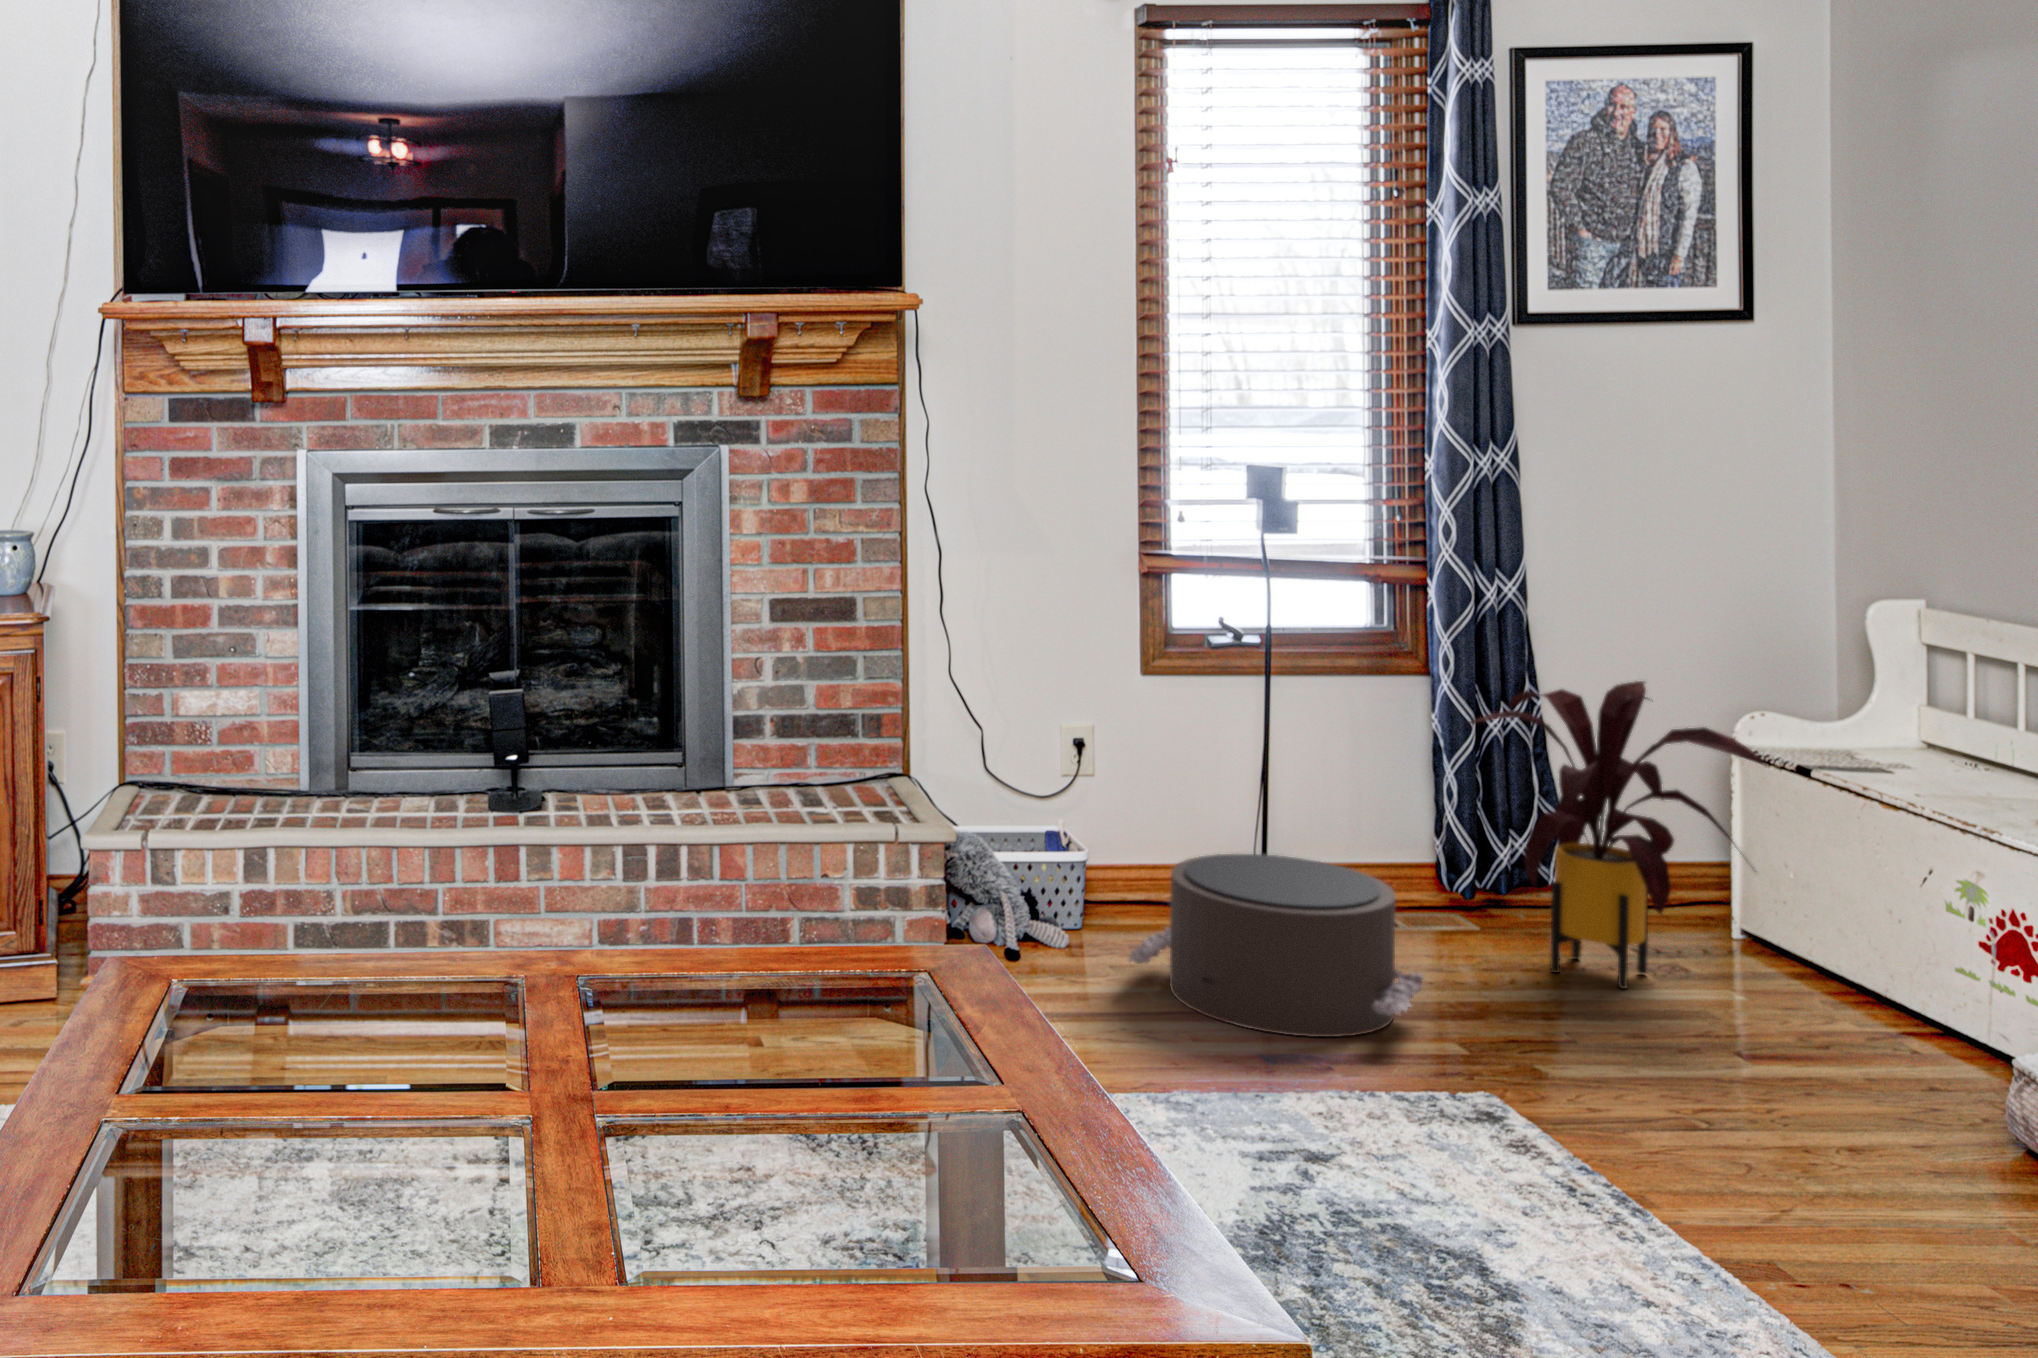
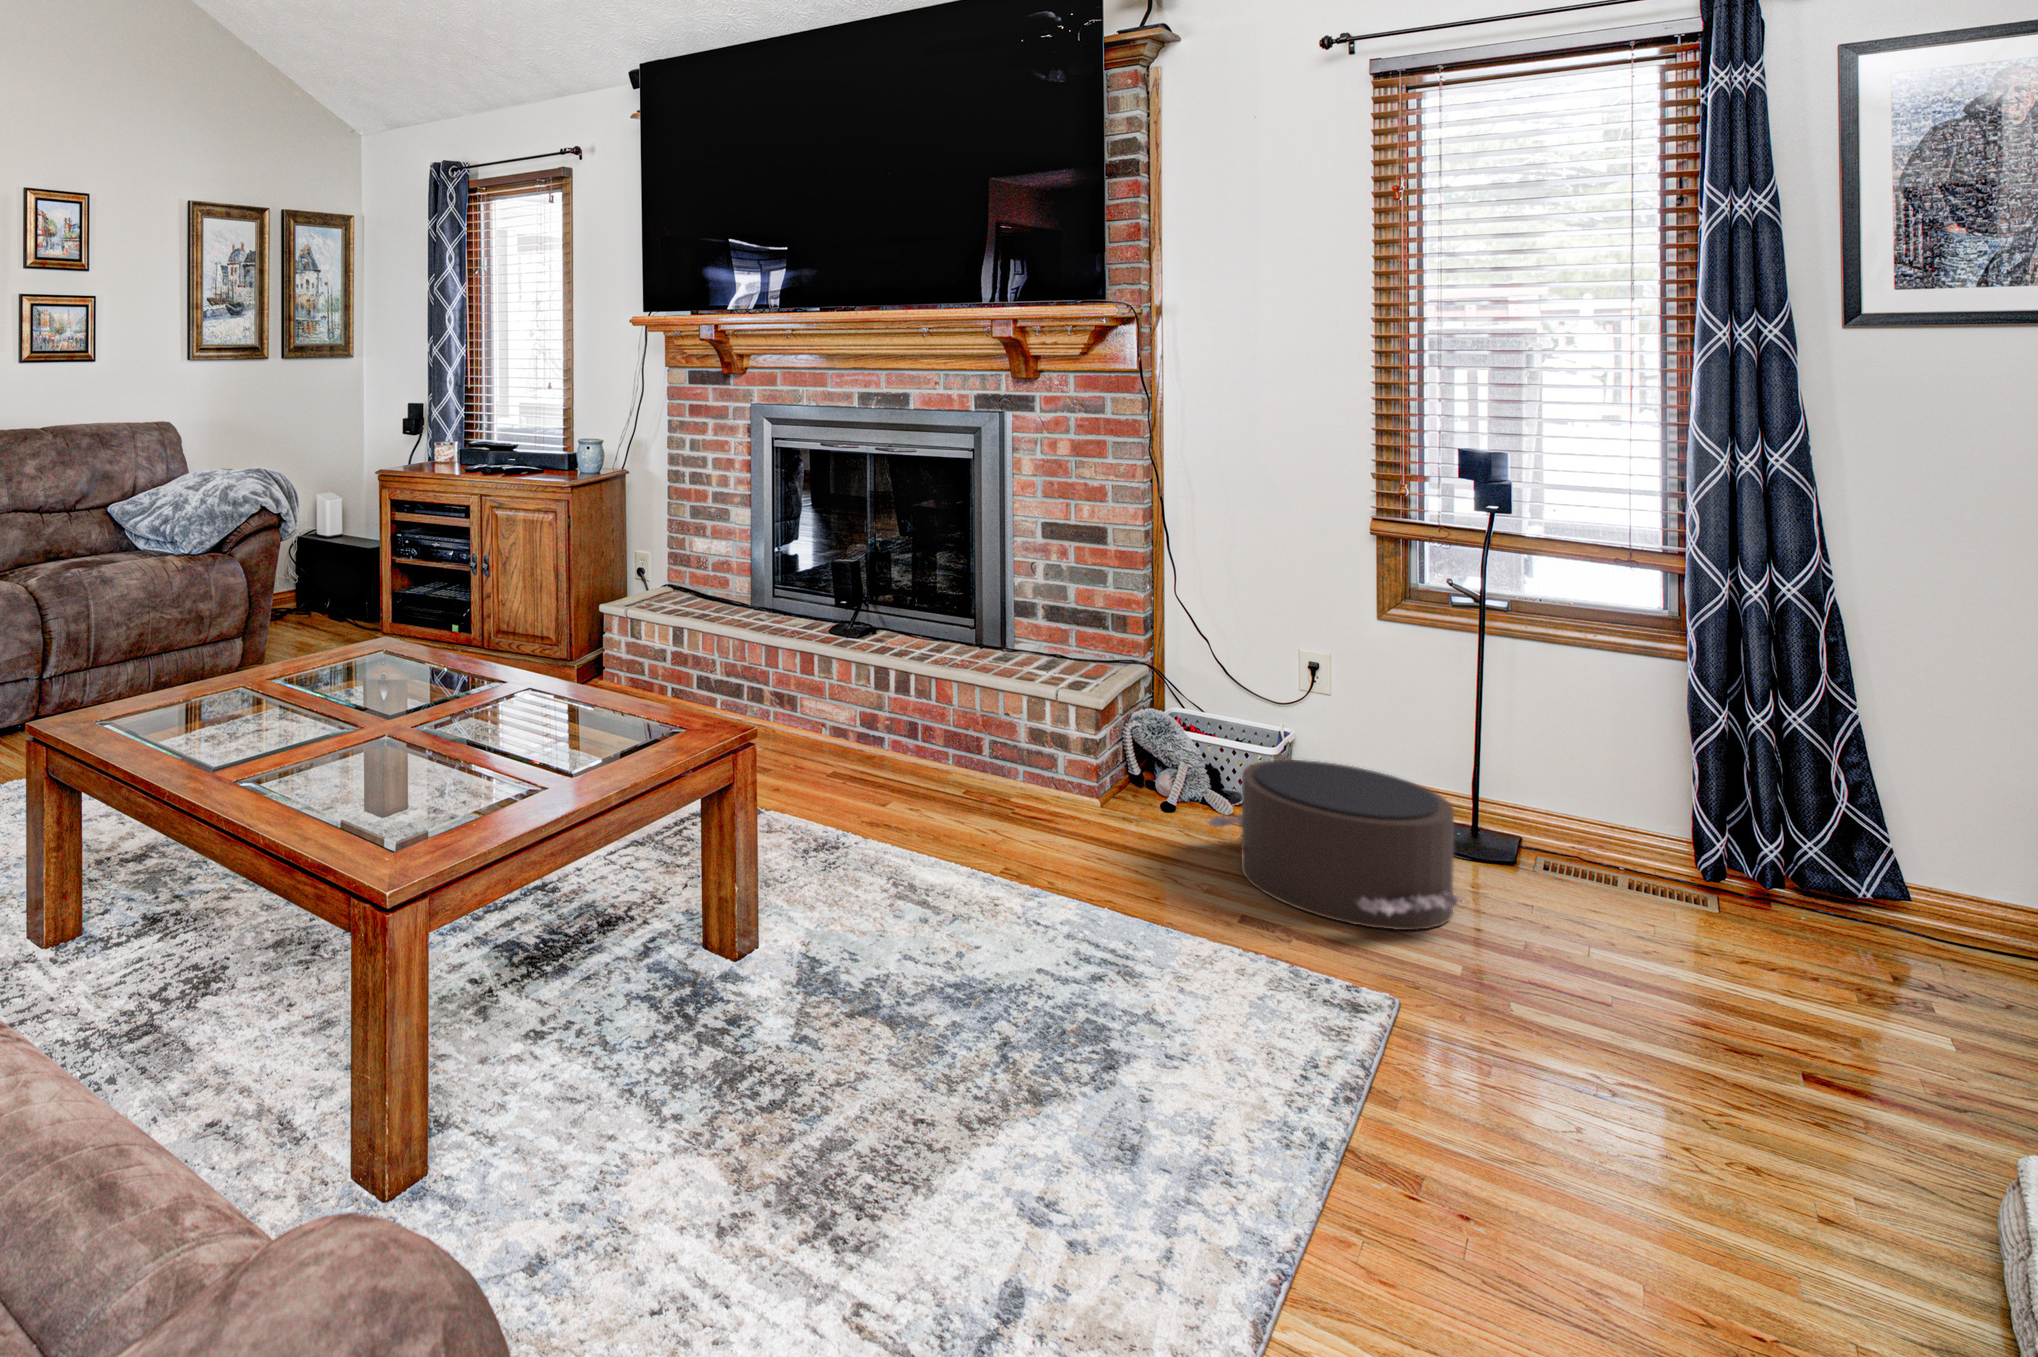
house plant: present [1467,681,1765,989] -> none [1630,684,1969,995]

